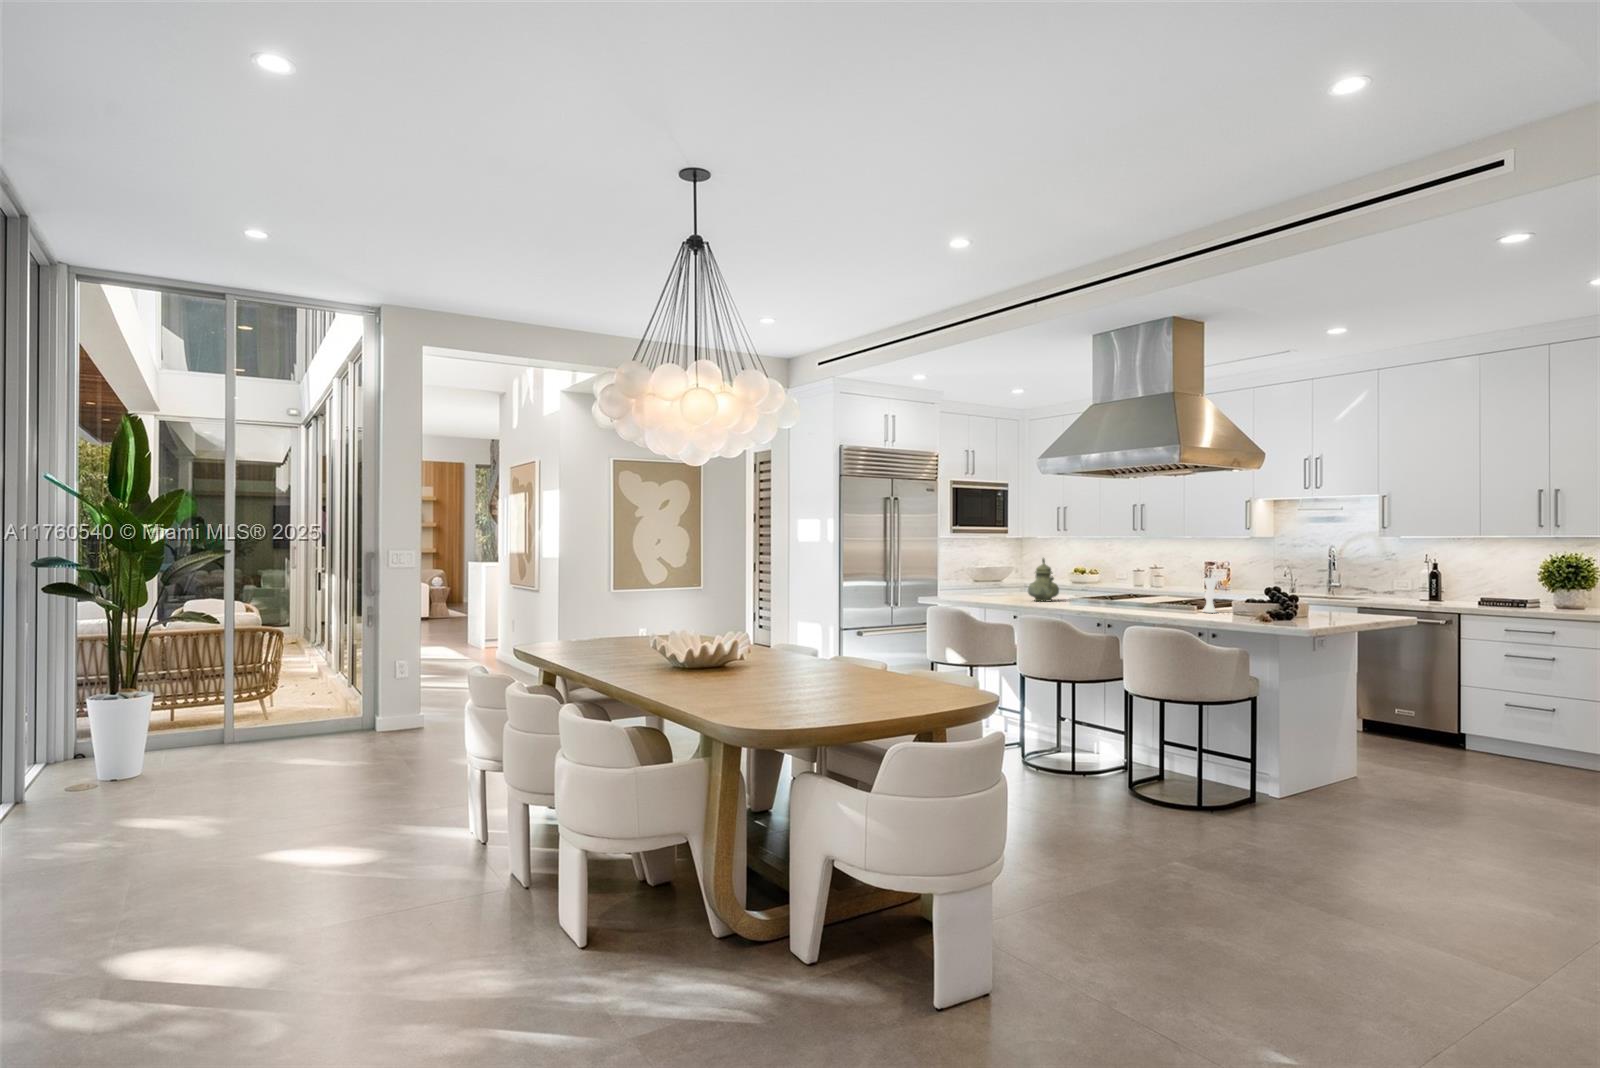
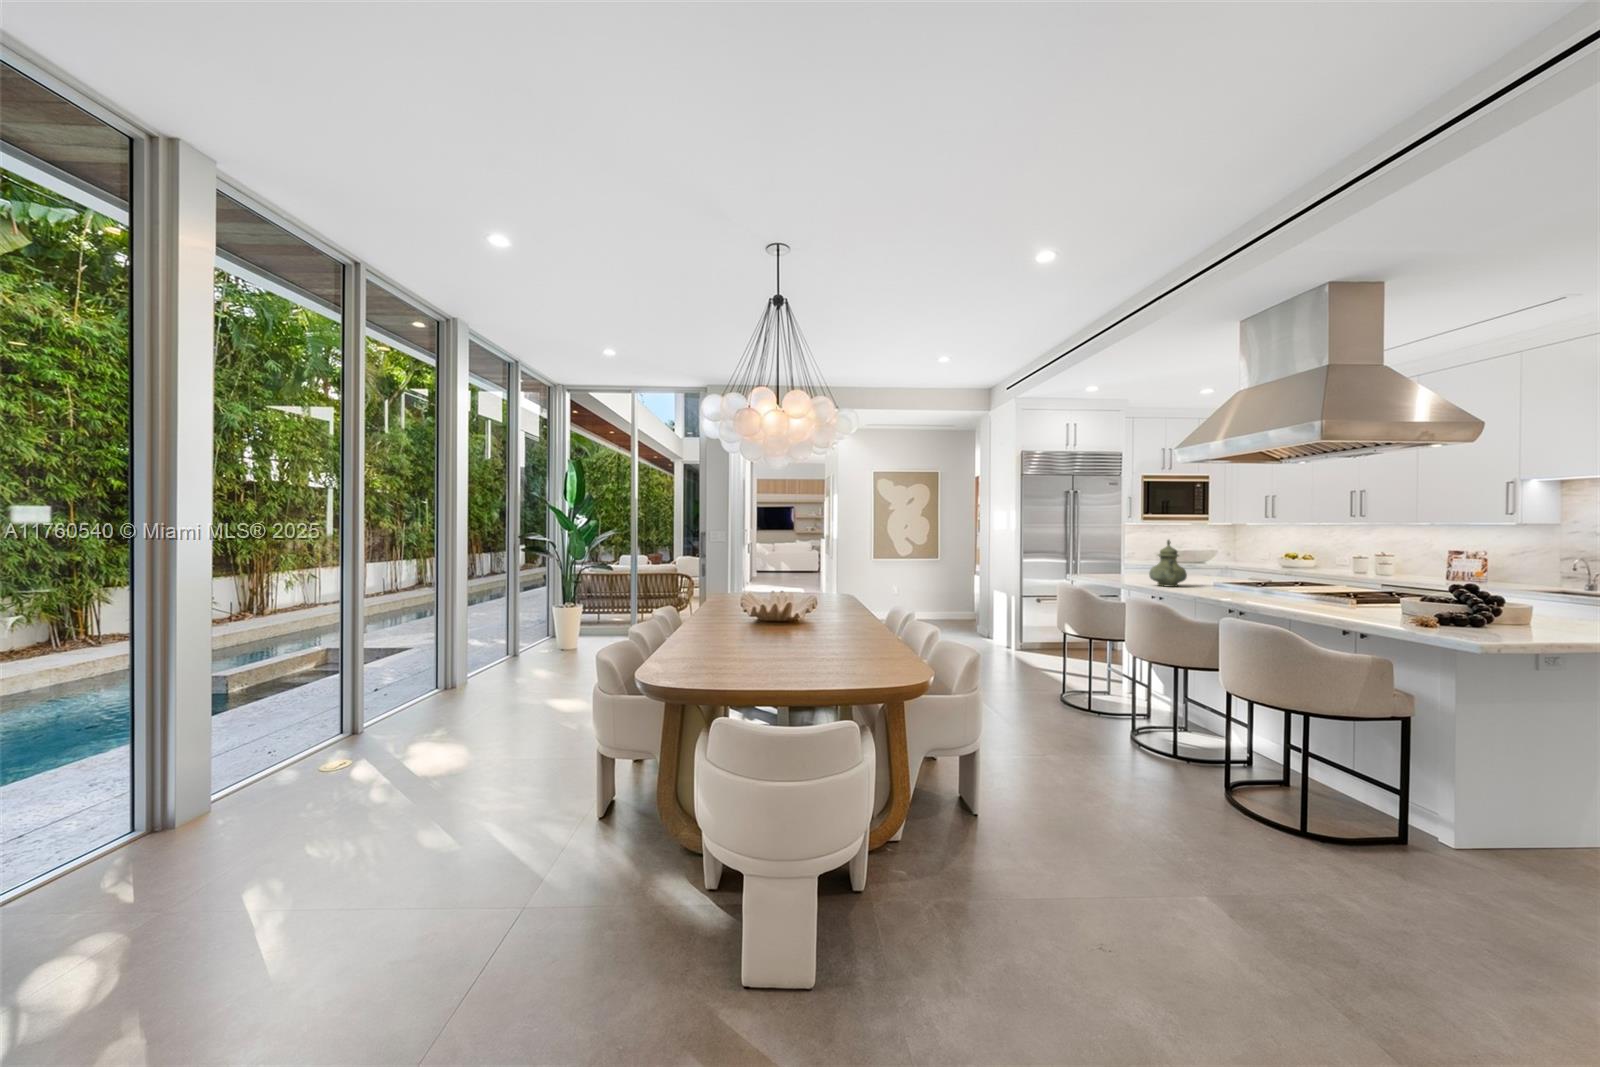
vase: present [1203,570,1218,613] -> none [1339,553,1370,612]

